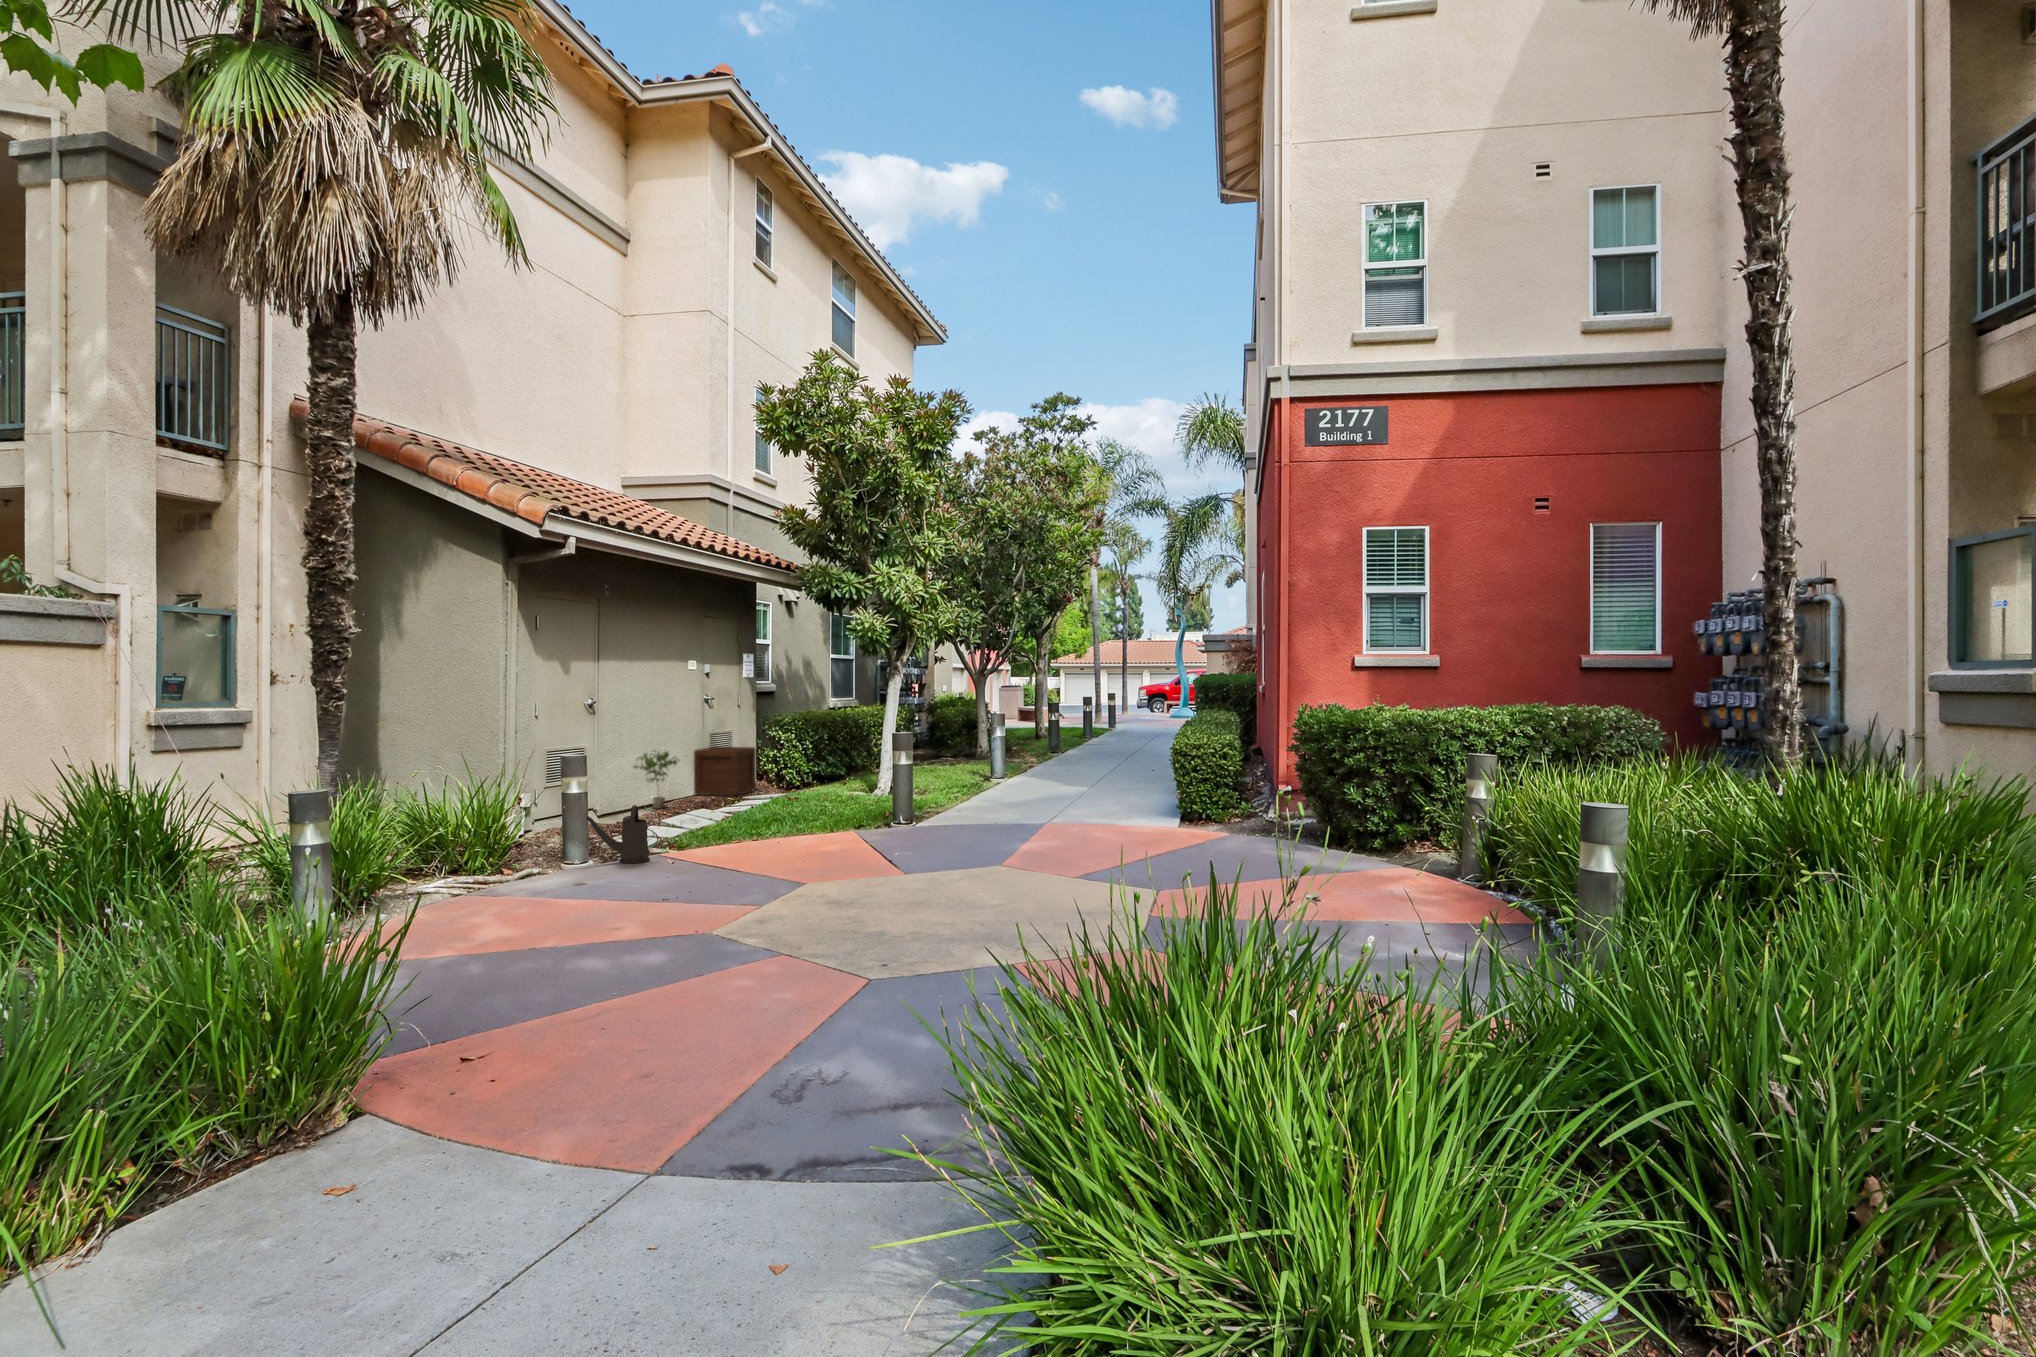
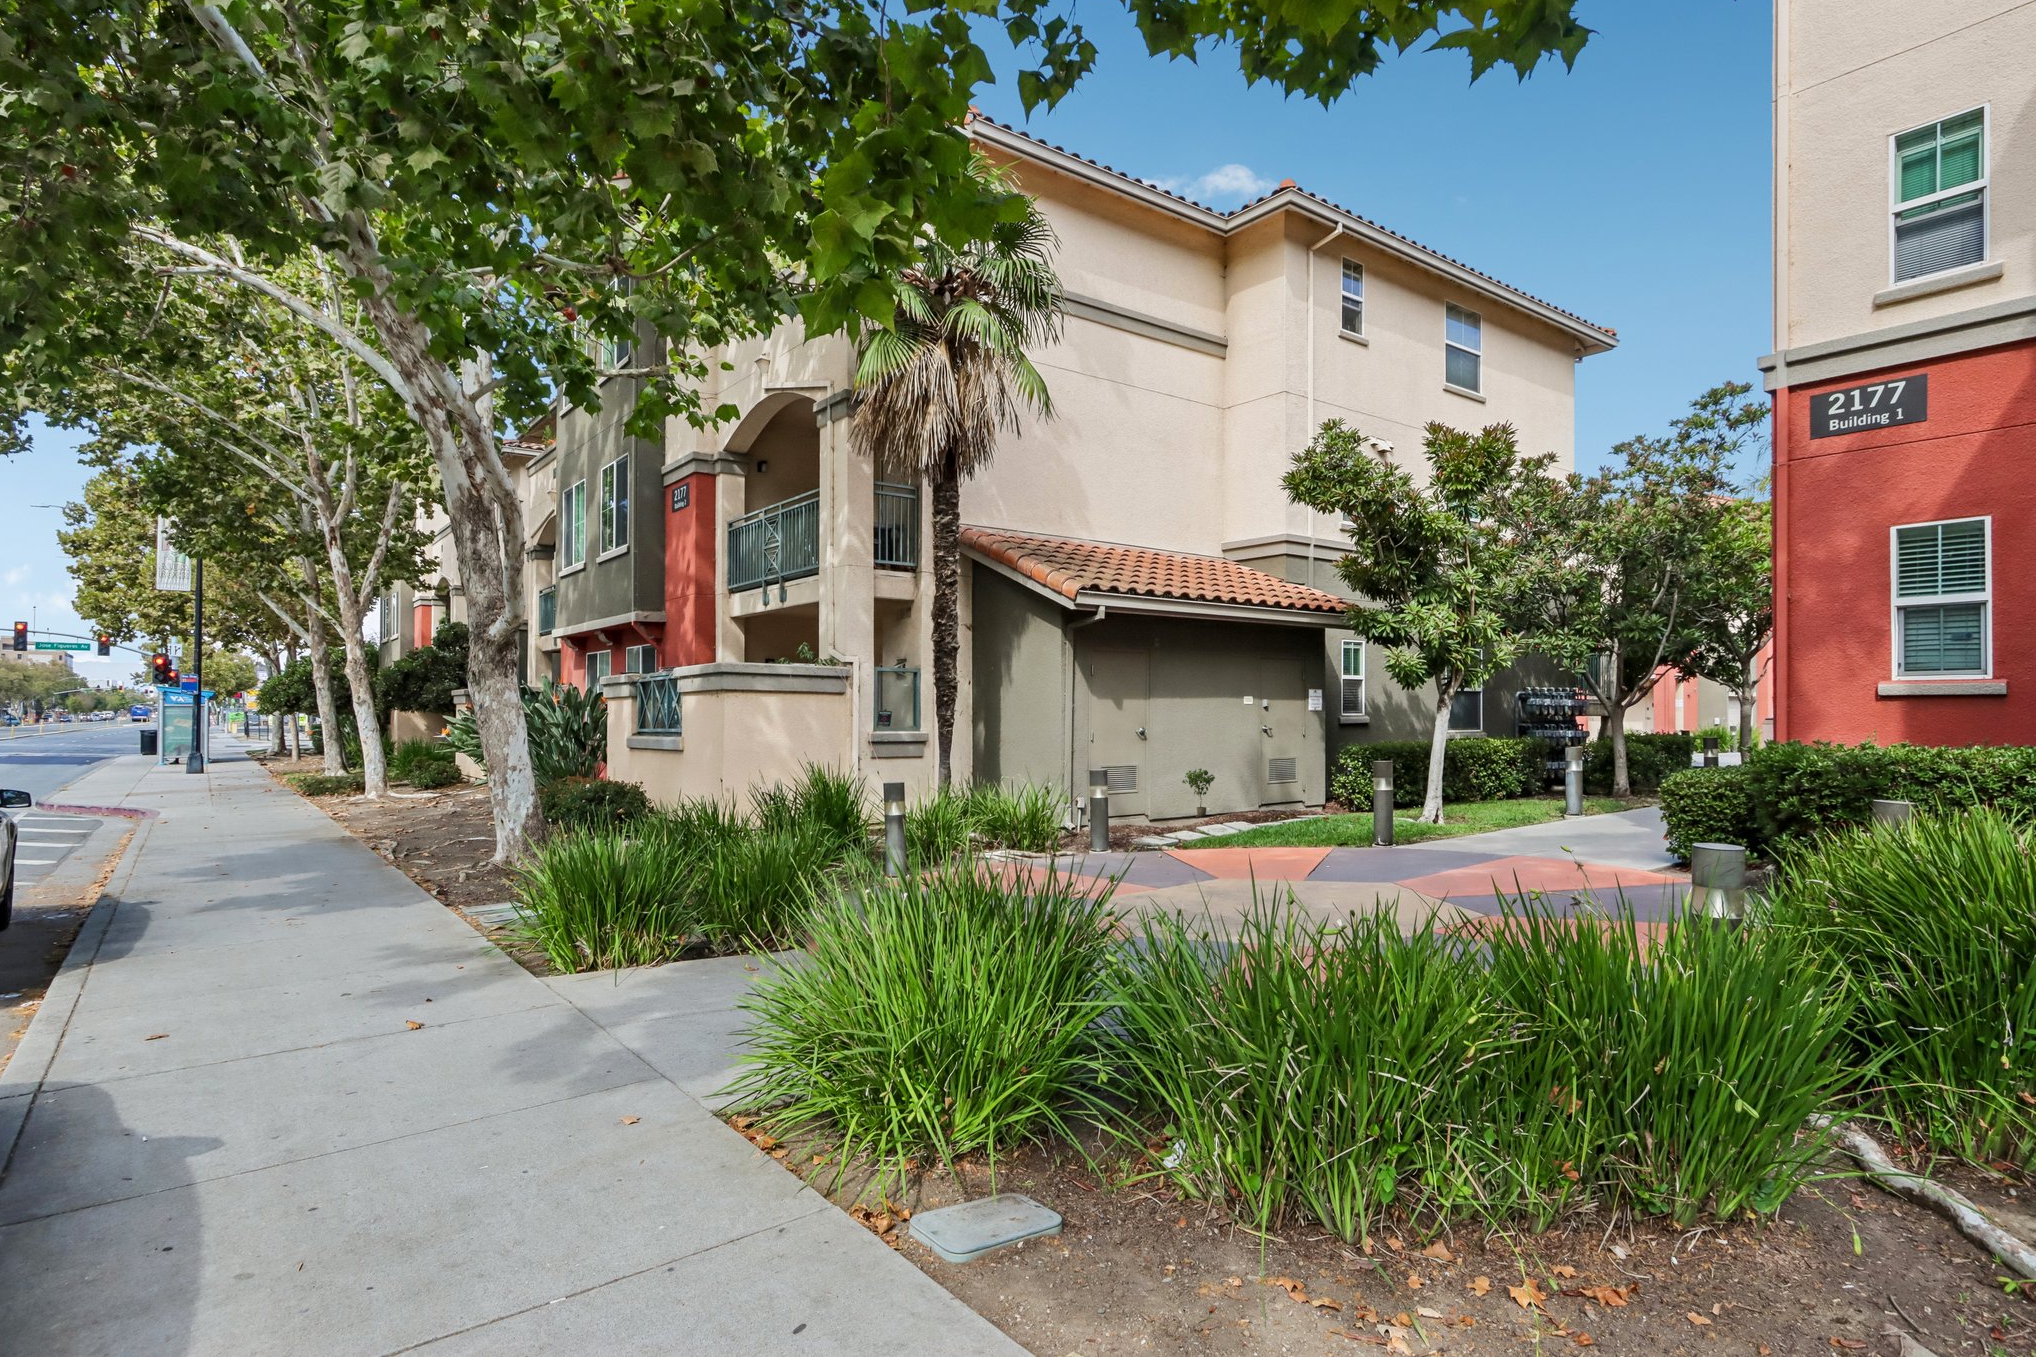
wooden crate: present [694,747,756,796] -> none [1250,769,1307,812]
watering can: present [587,805,658,863] -> none [1069,805,1114,848]

